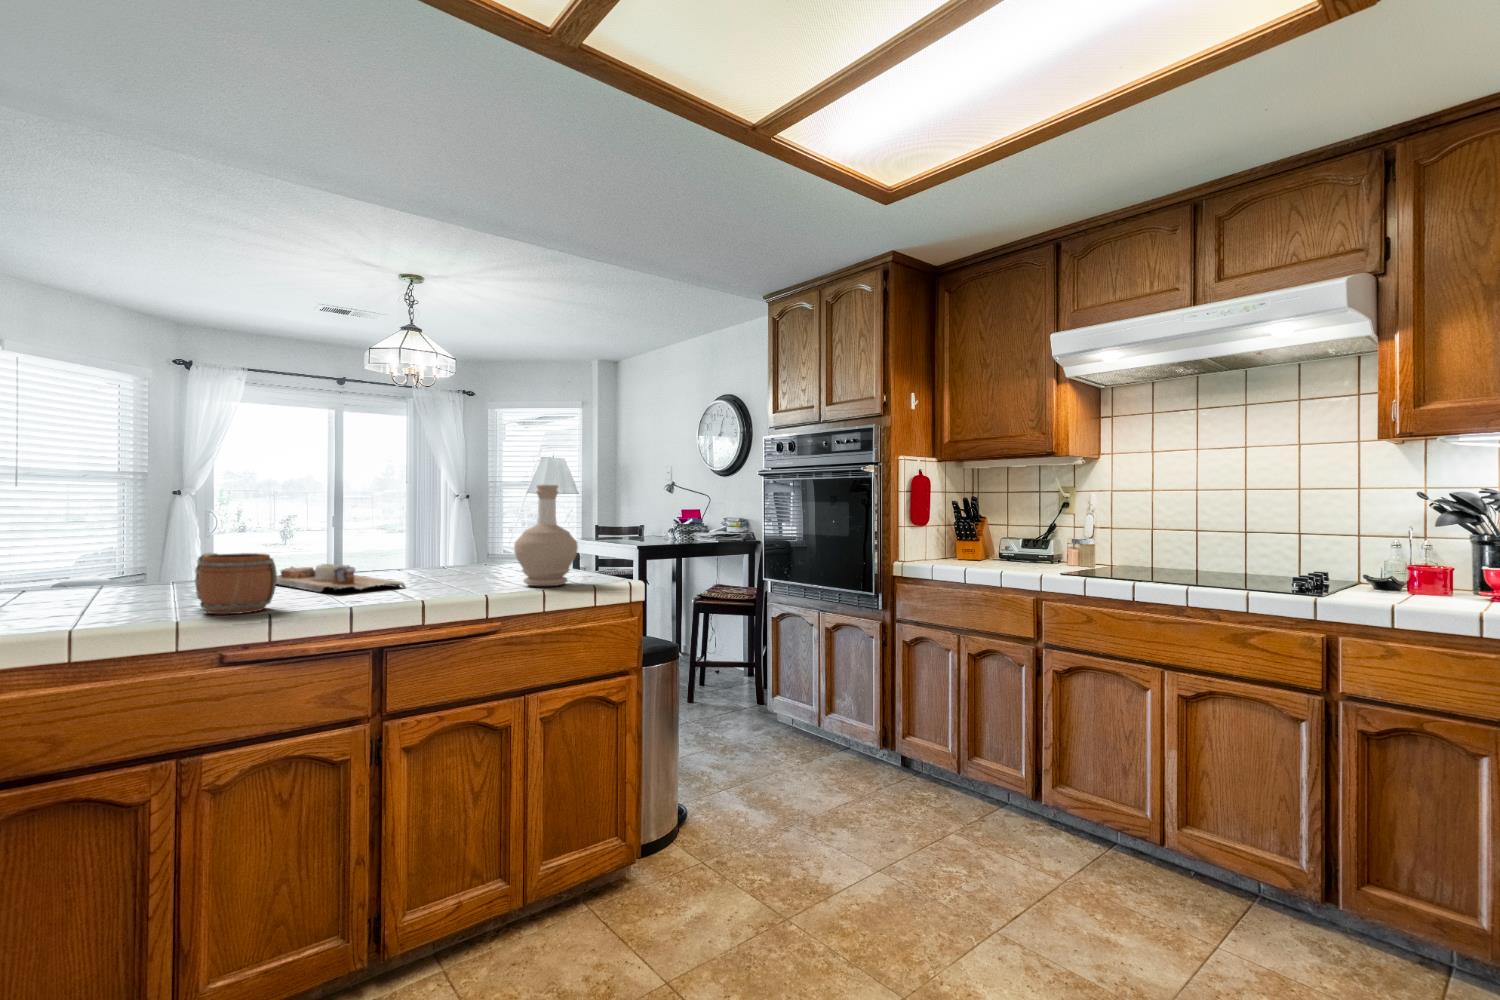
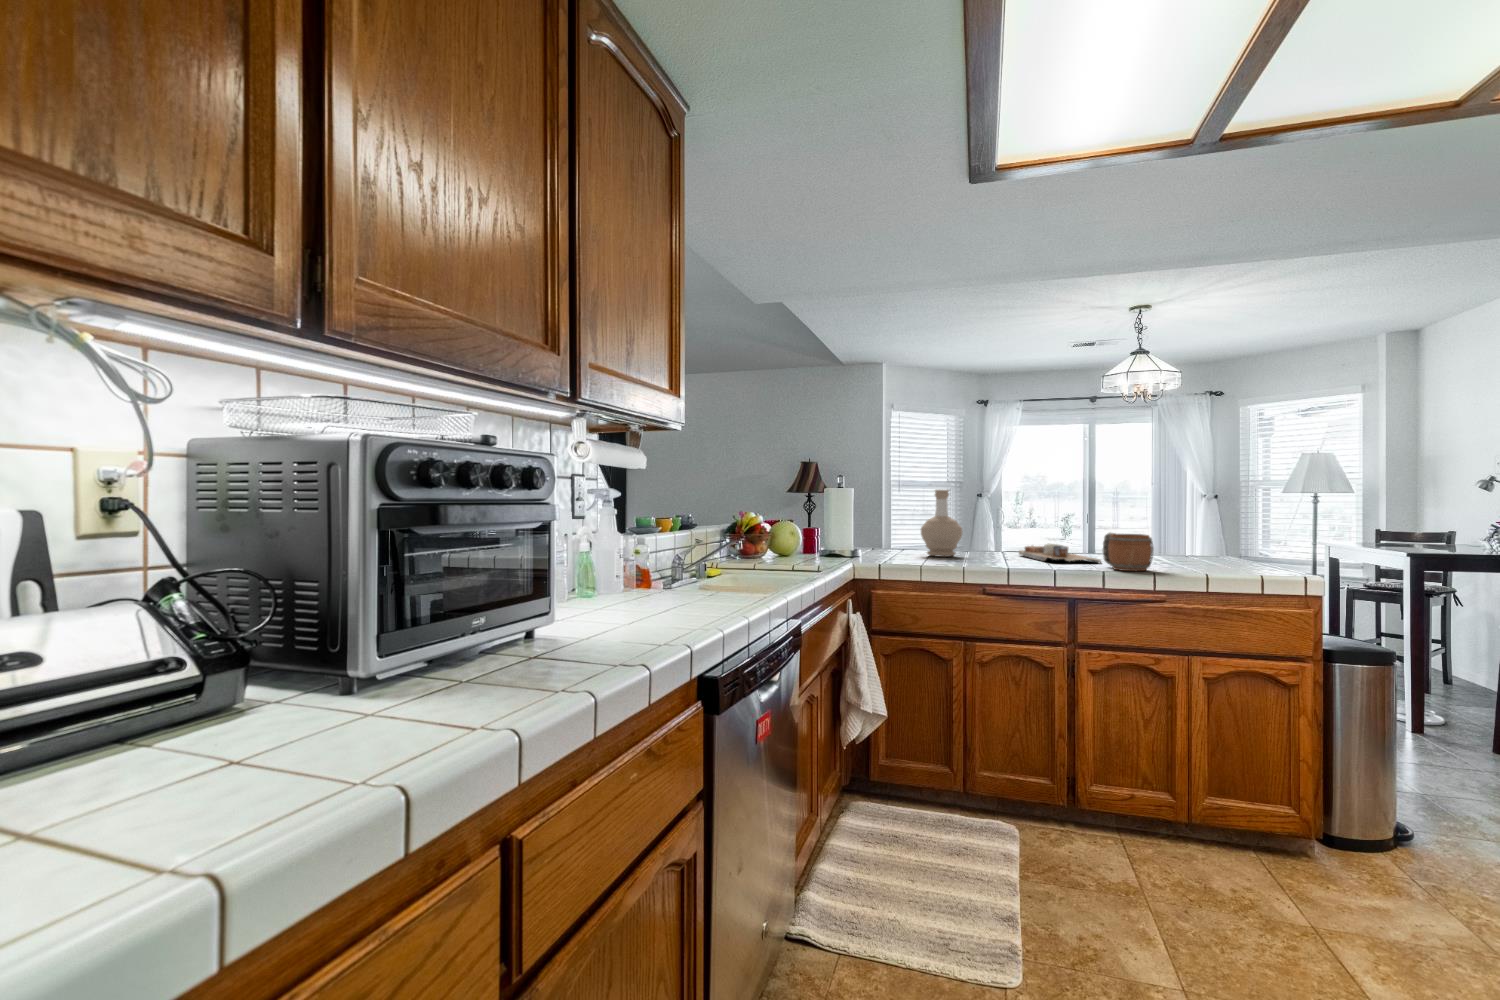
bottle: present [514,485,578,586] -> present [921,489,963,557]
mug: present [195,552,277,614] -> present [1103,533,1154,571]

